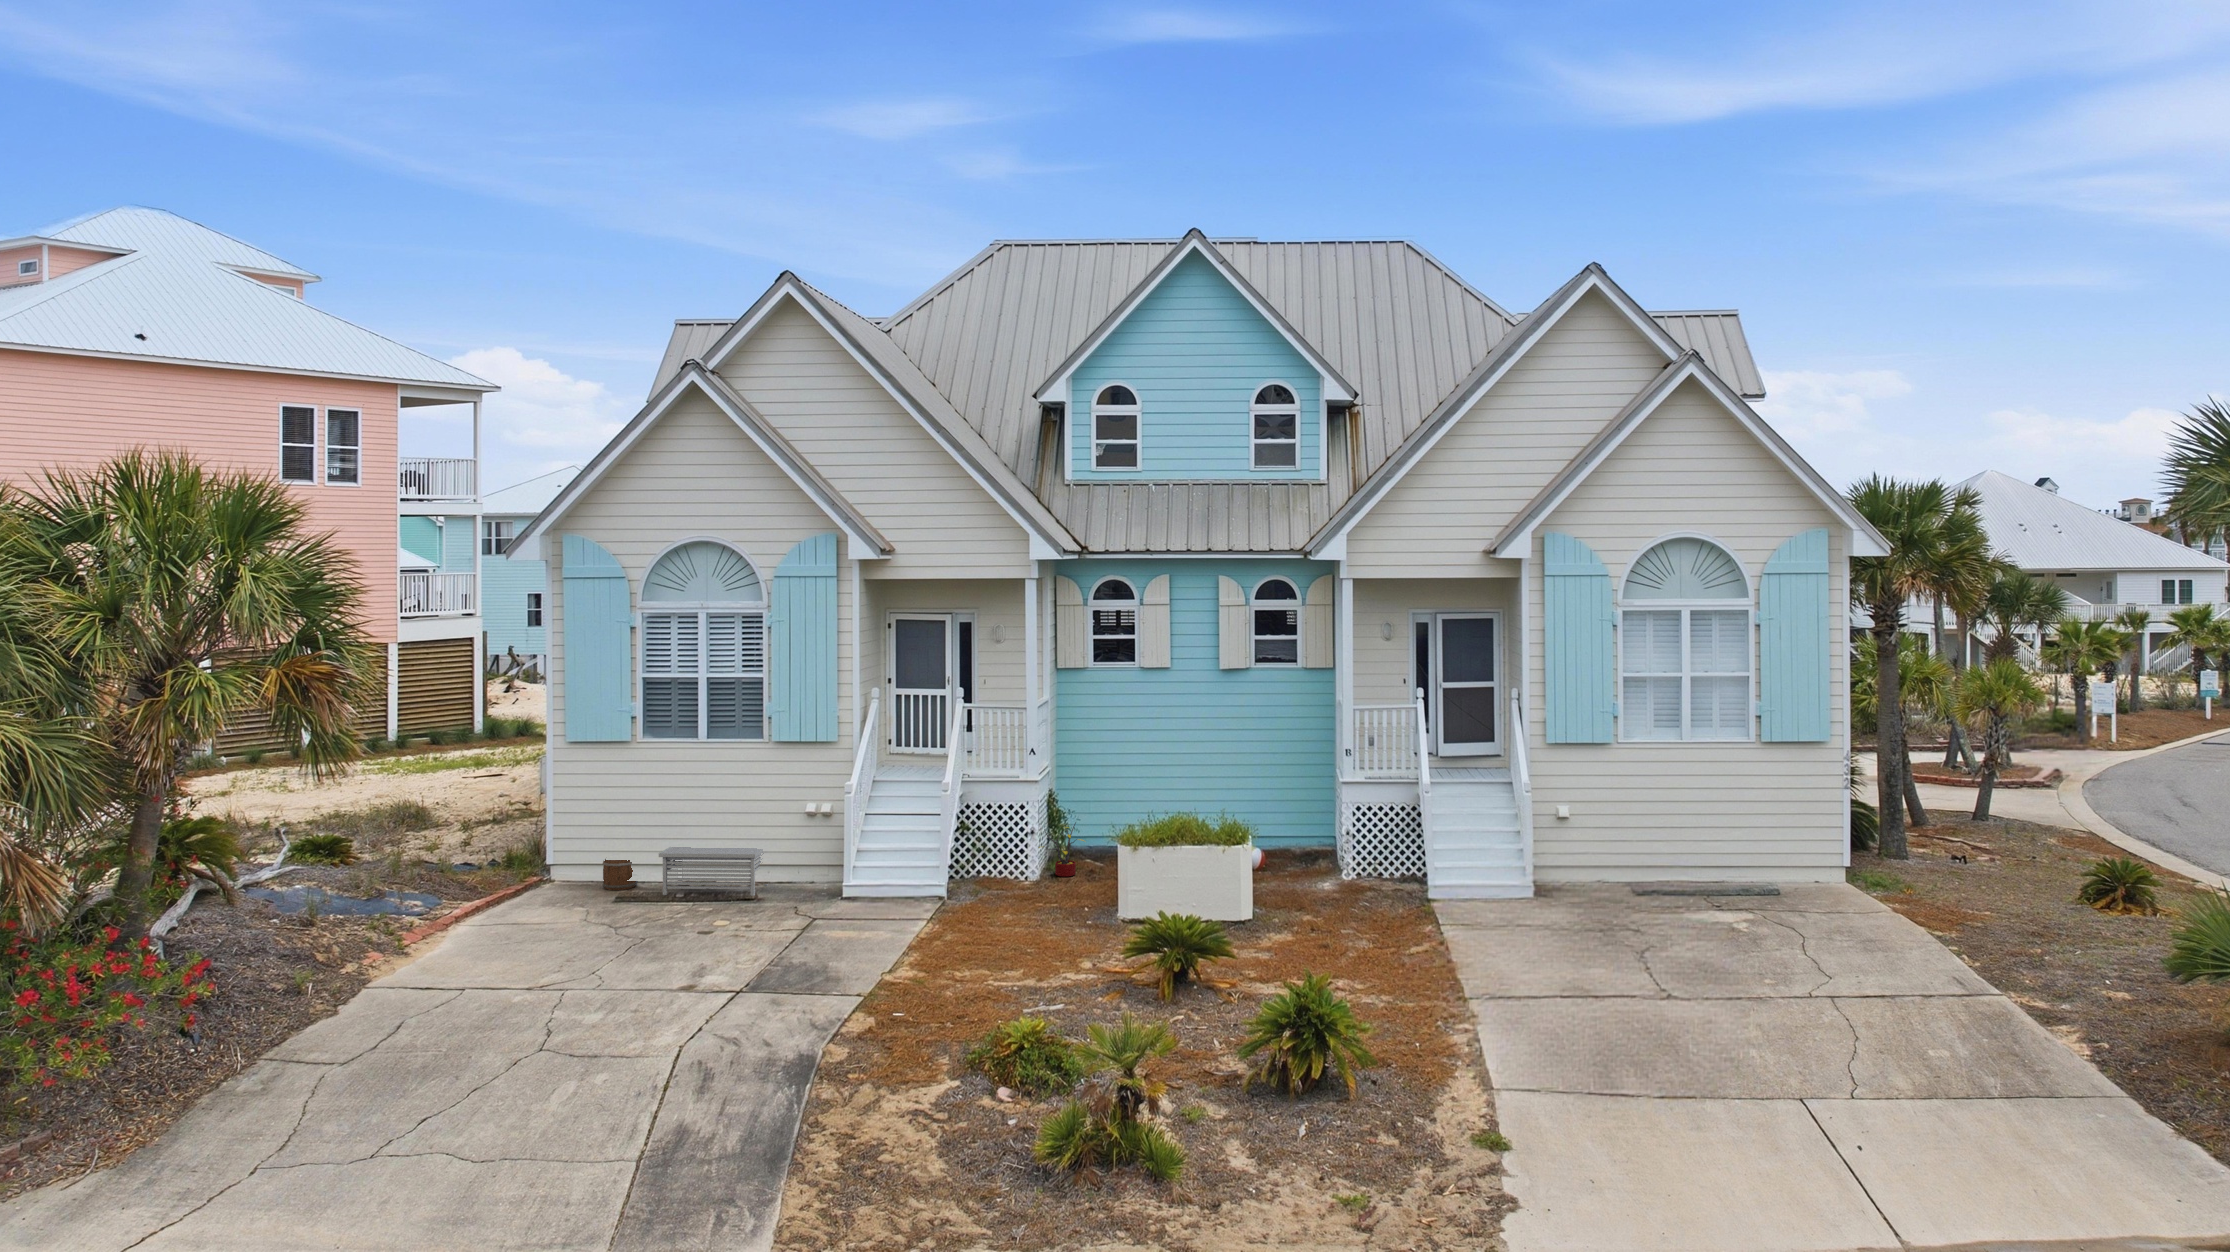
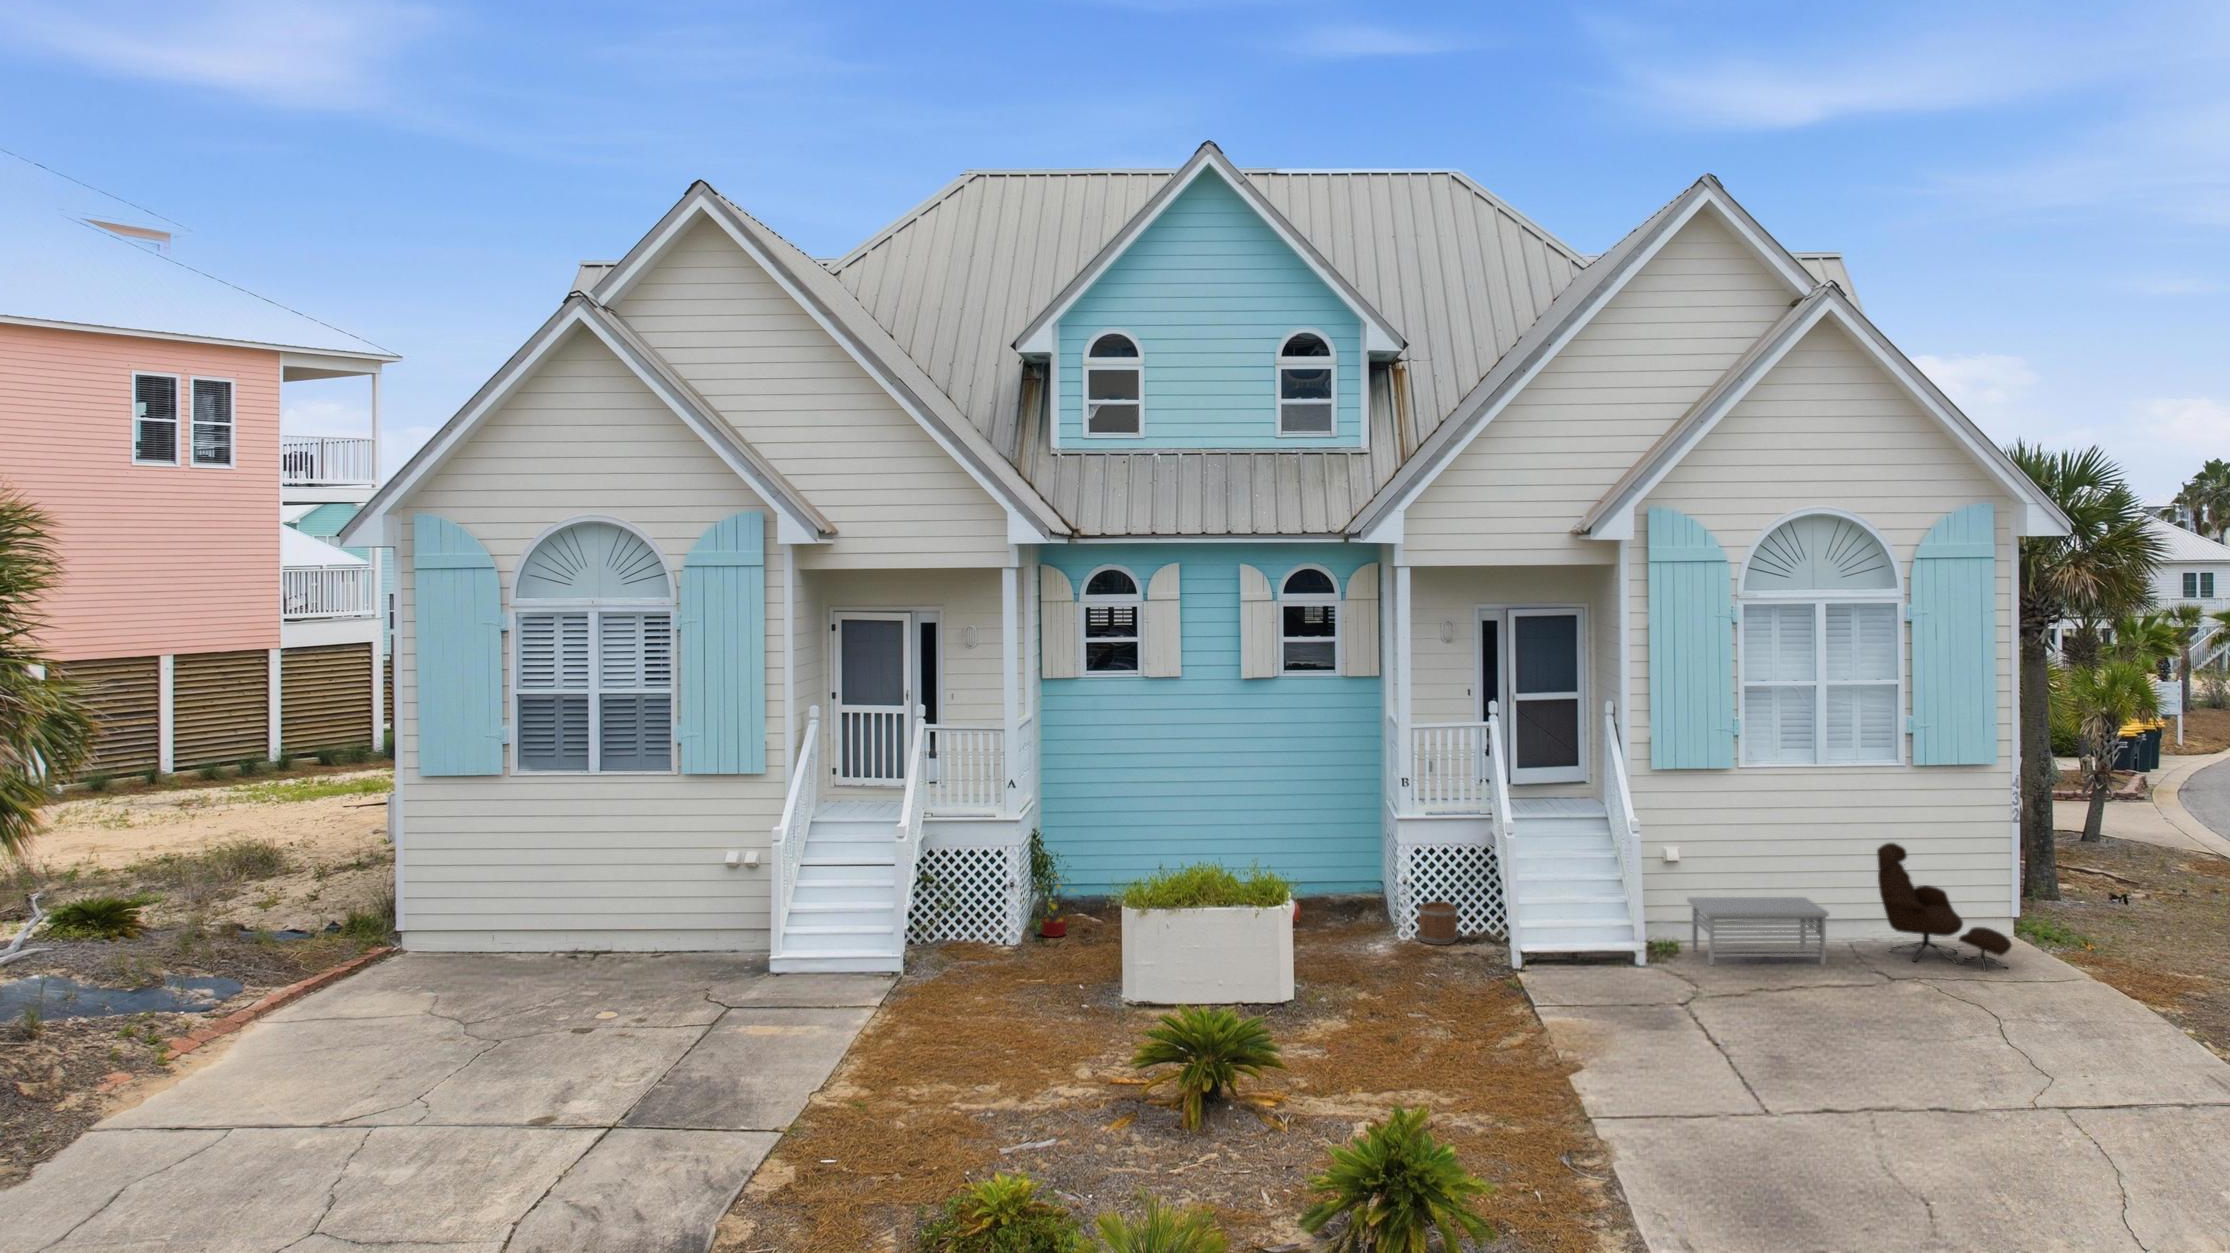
lounge chair: none [1733,805,1840,909] -> present [1877,843,2012,970]
storage bench: present [659,847,768,896] -> present [1687,897,1829,965]
bucket: present [602,859,638,890] -> present [1417,901,1458,945]

